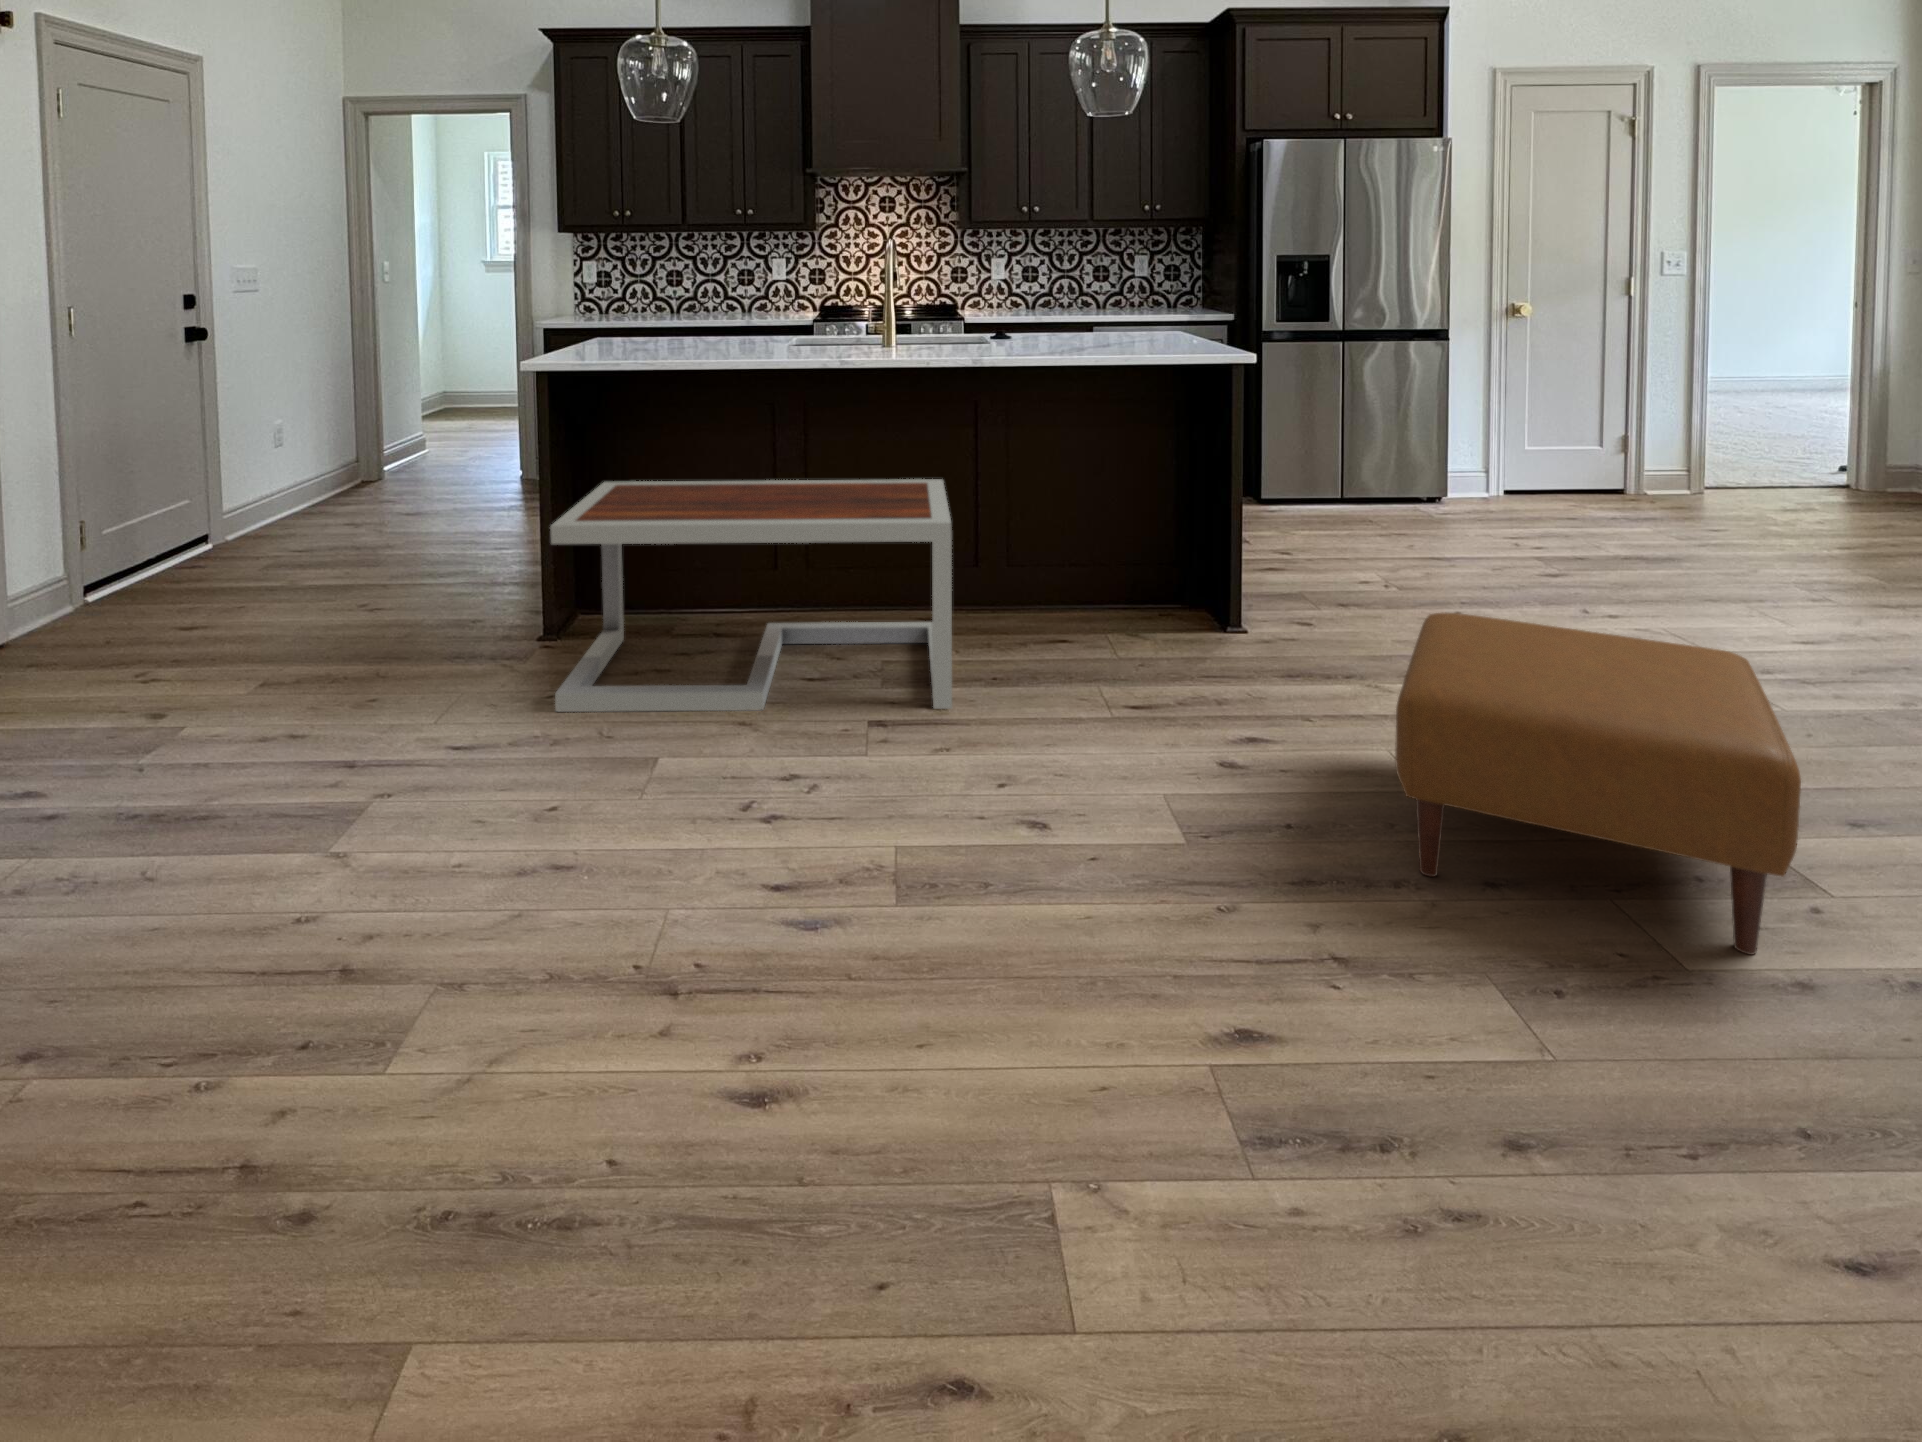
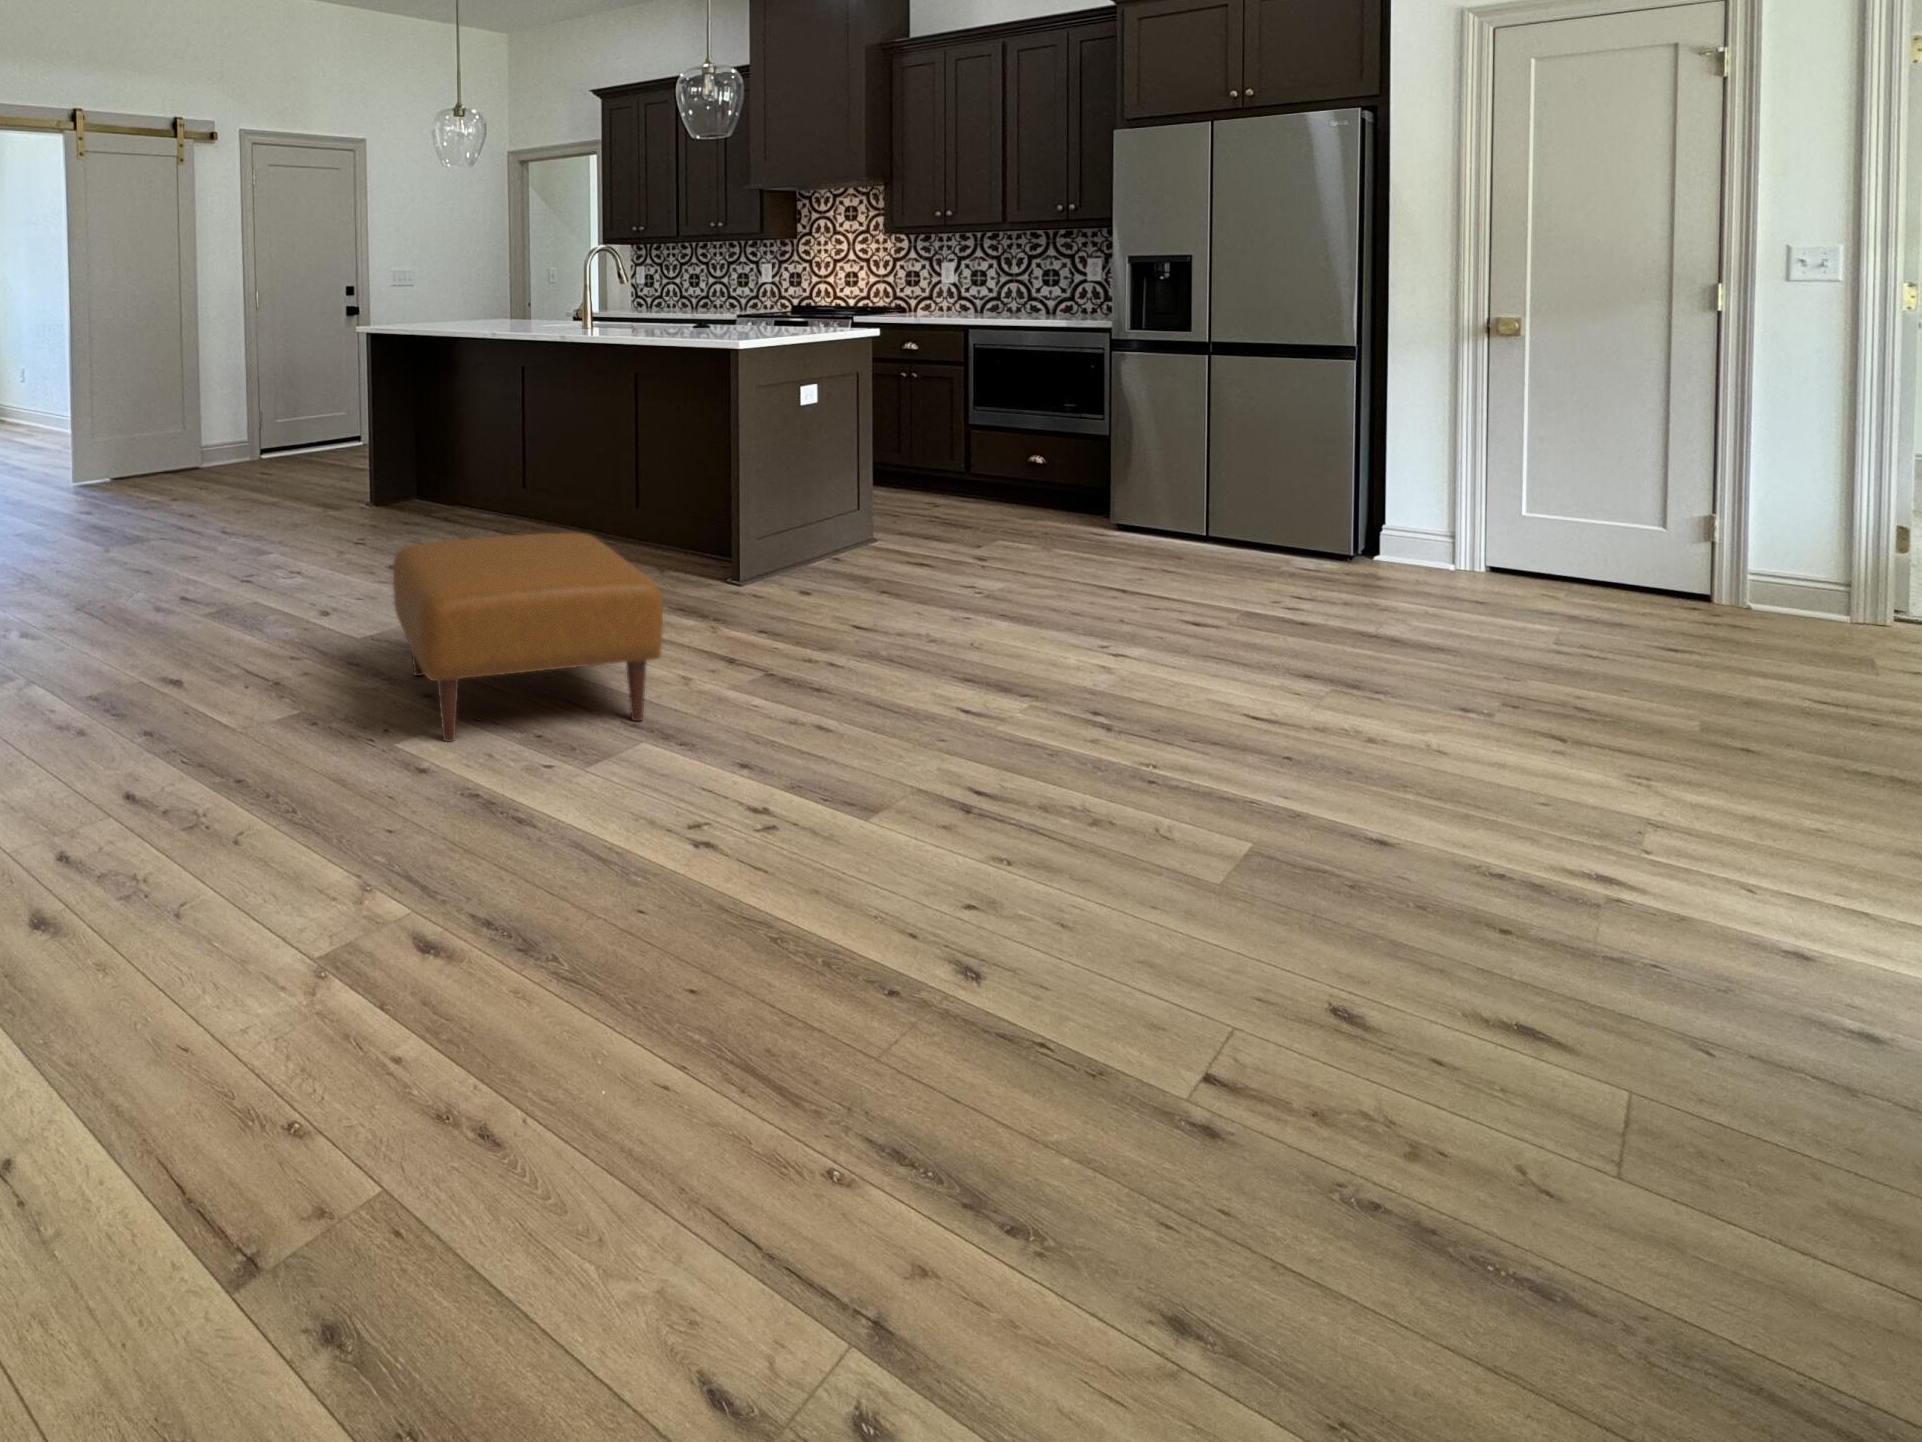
coffee table: present [550,479,952,712] -> none [292,409,547,572]

